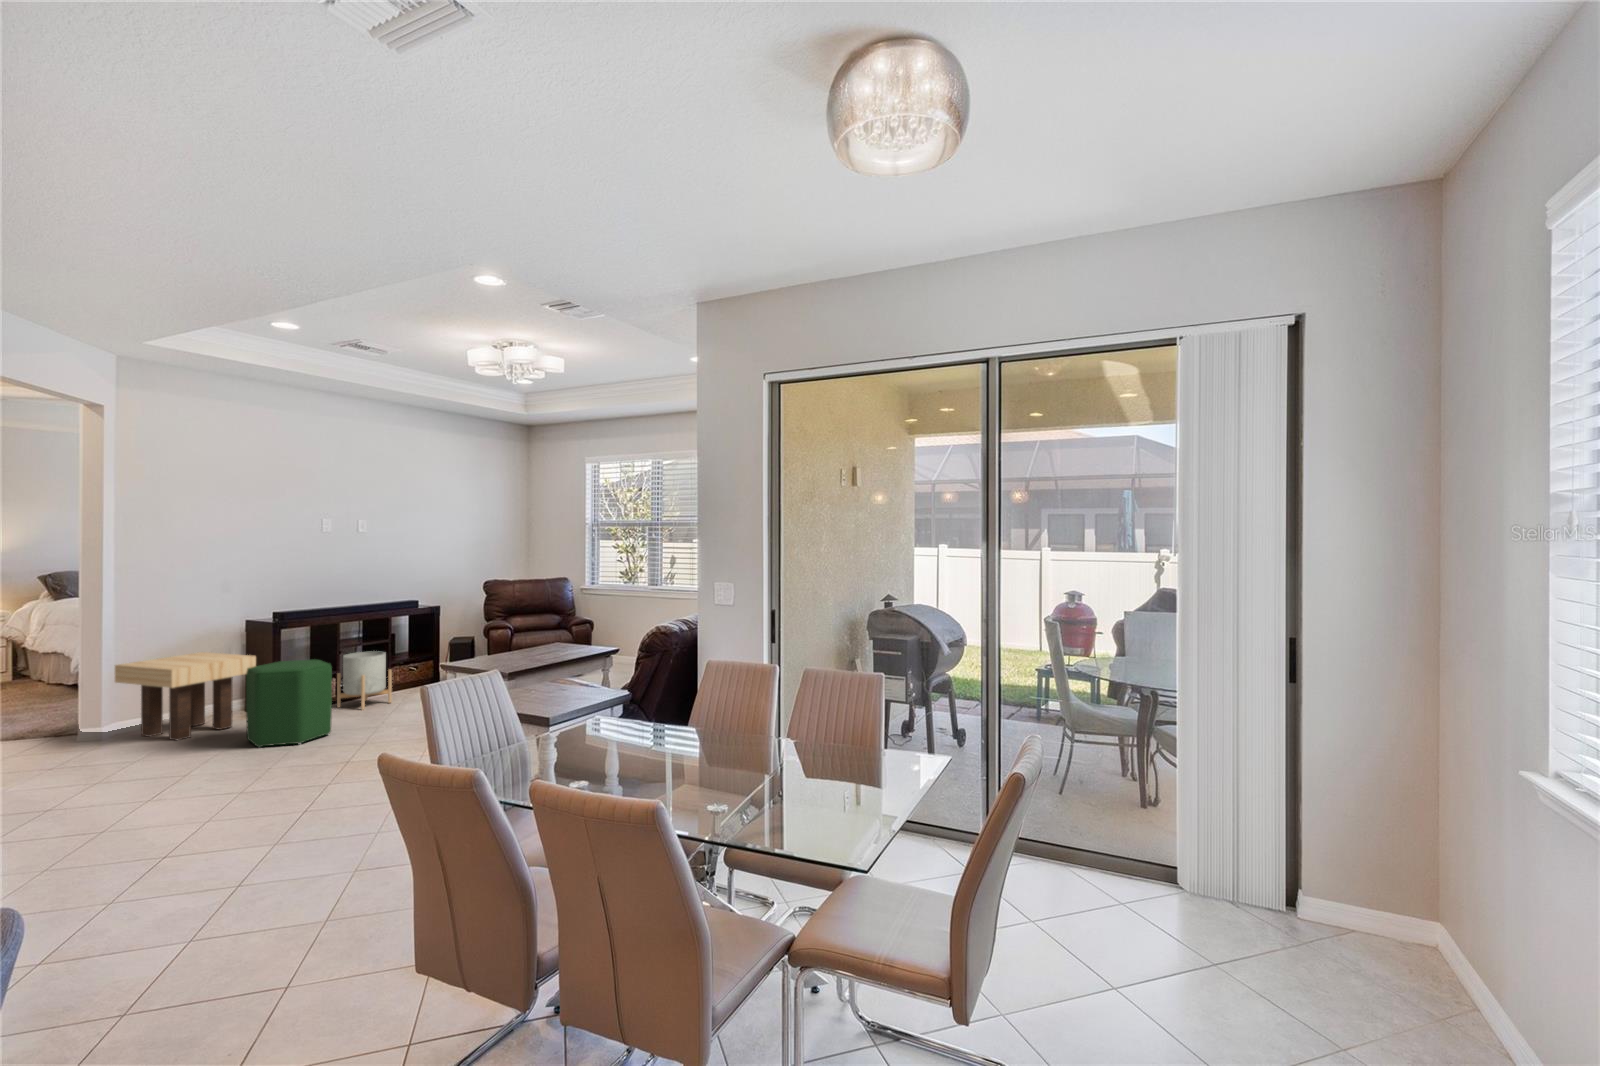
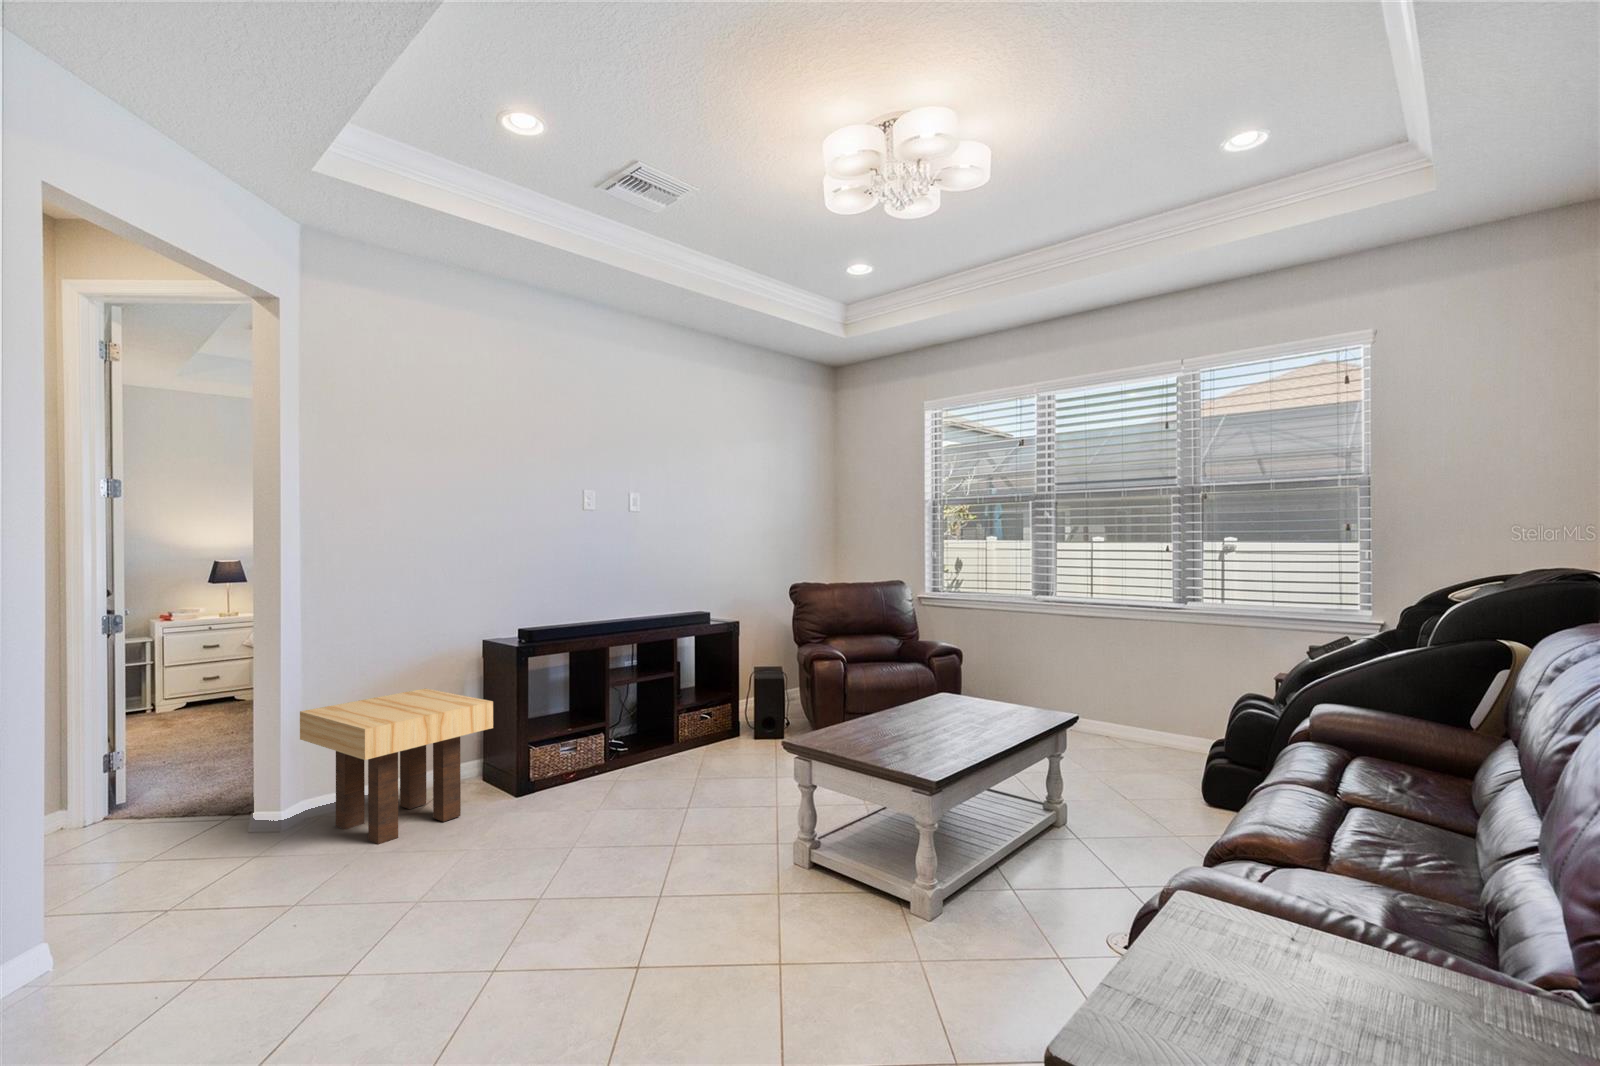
planter: present [337,651,392,710] -> none [606,691,681,789]
ottoman: present [246,660,332,747] -> none [473,715,603,882]

